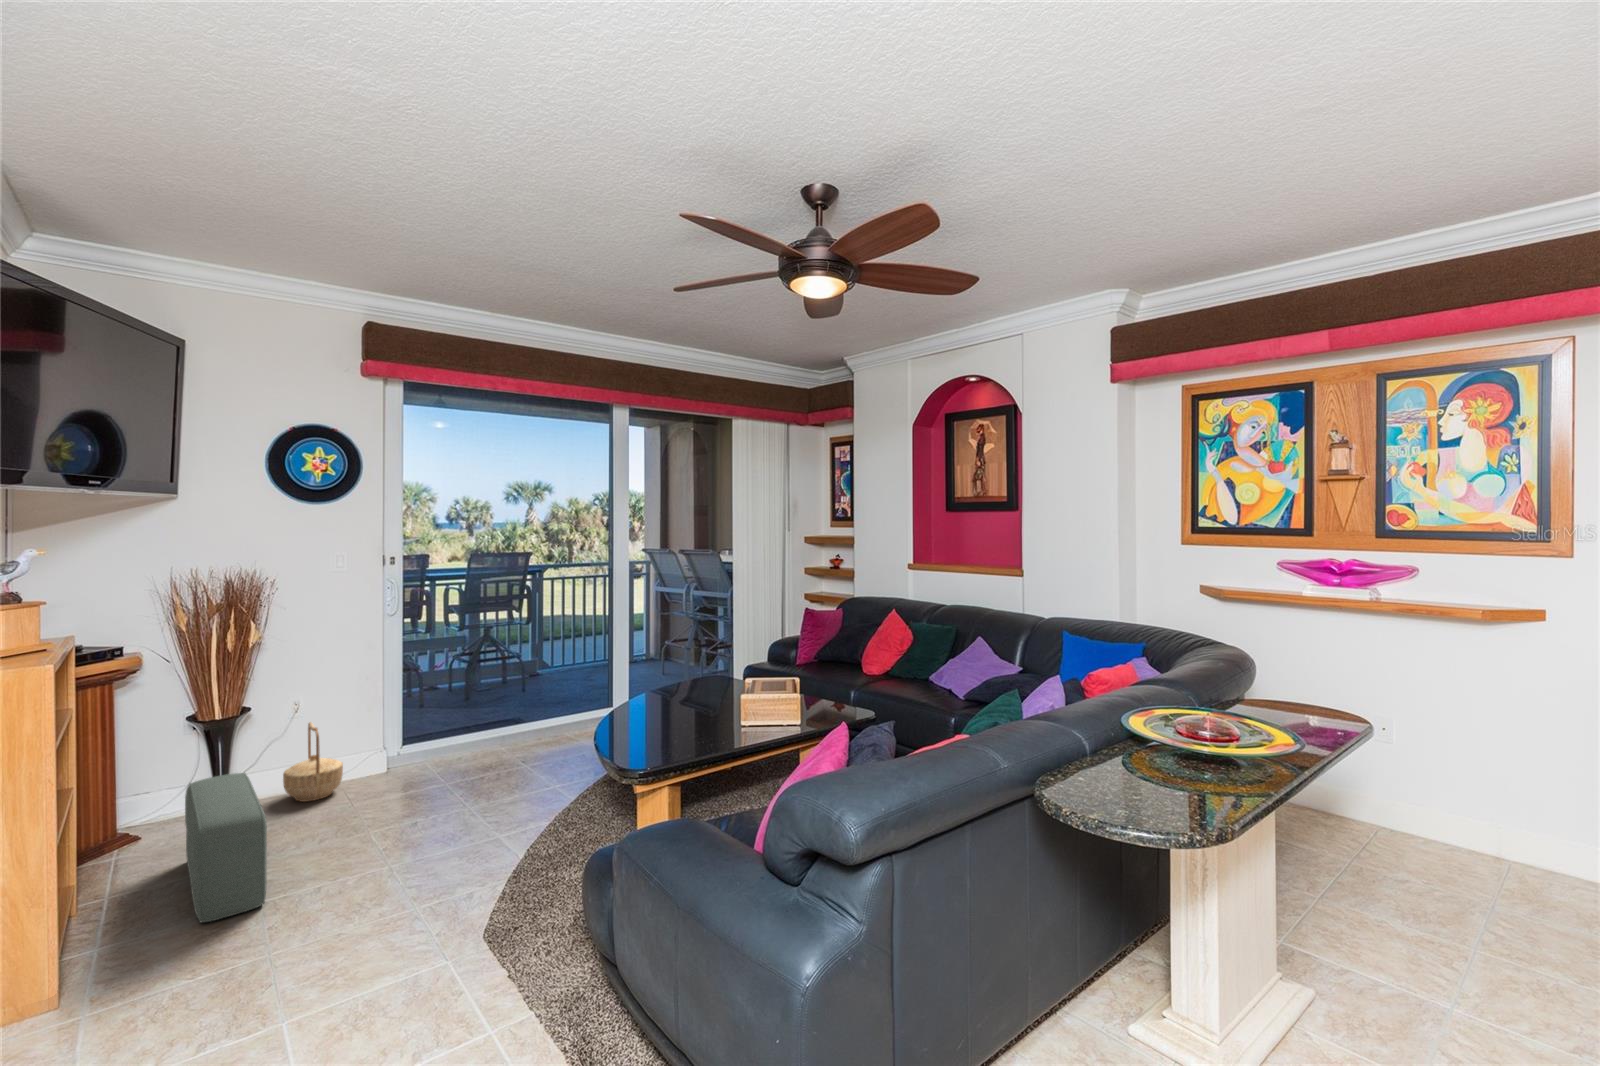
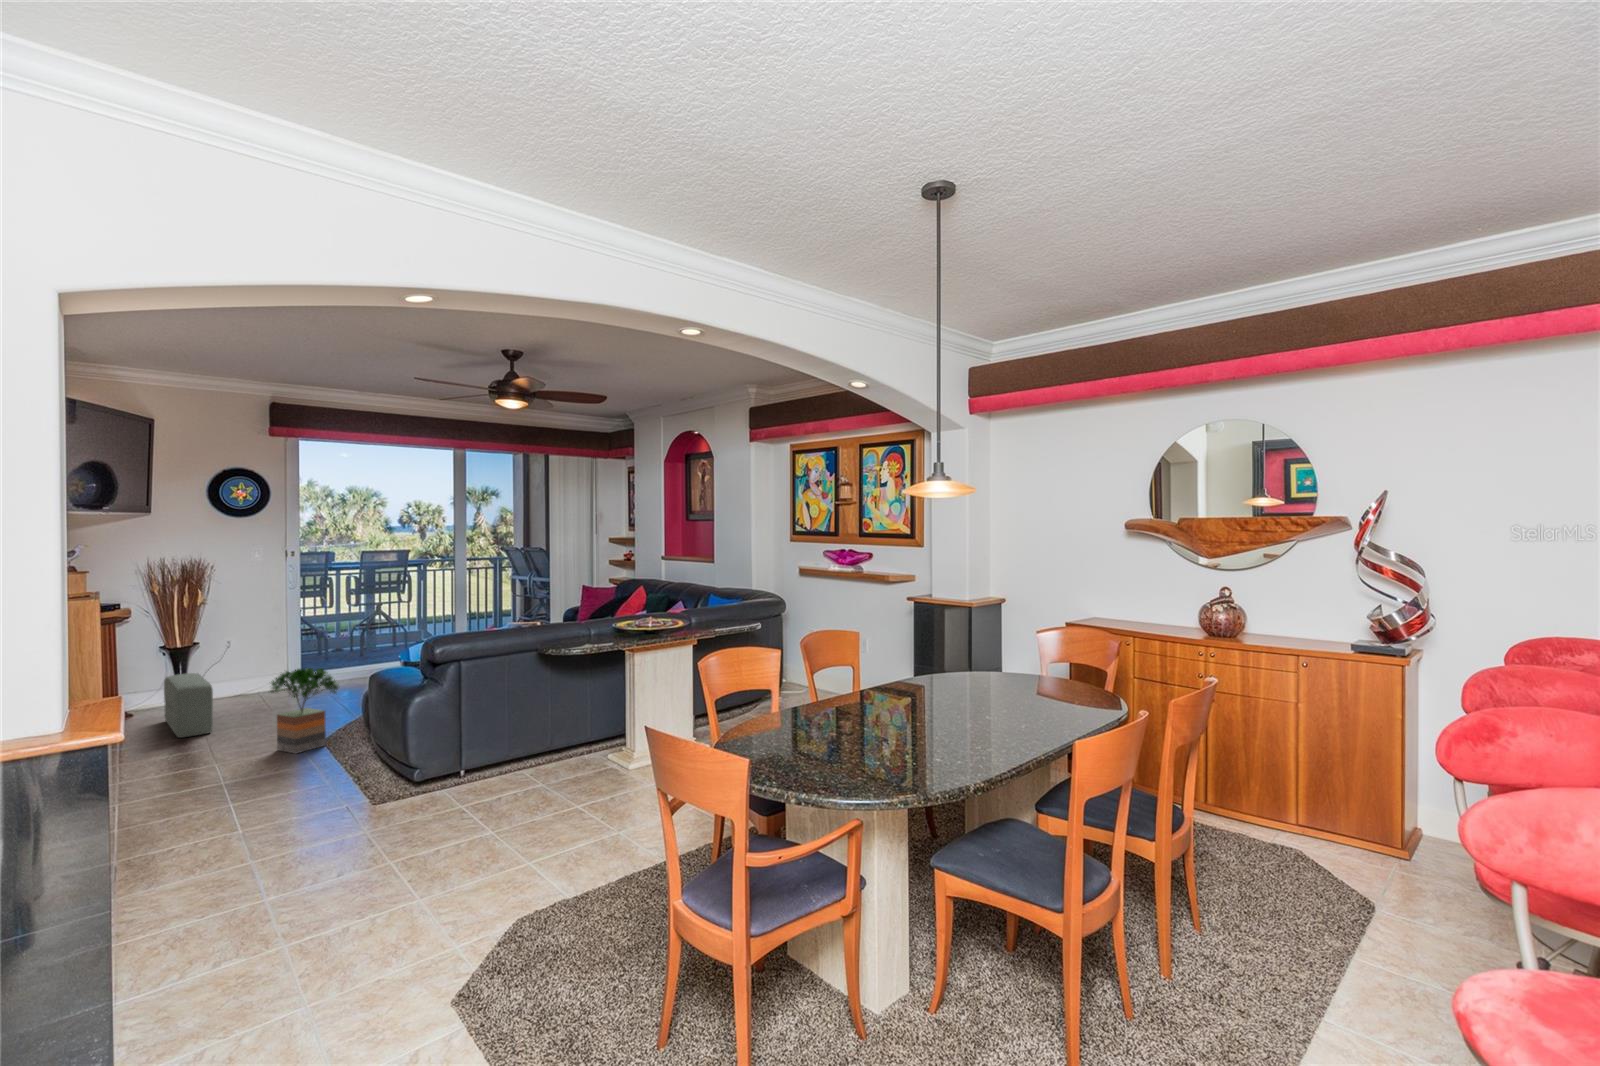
basket: present [283,722,343,802] -> none [218,654,257,701]
potted tree: none [371,797,515,1000] -> present [270,668,340,754]

